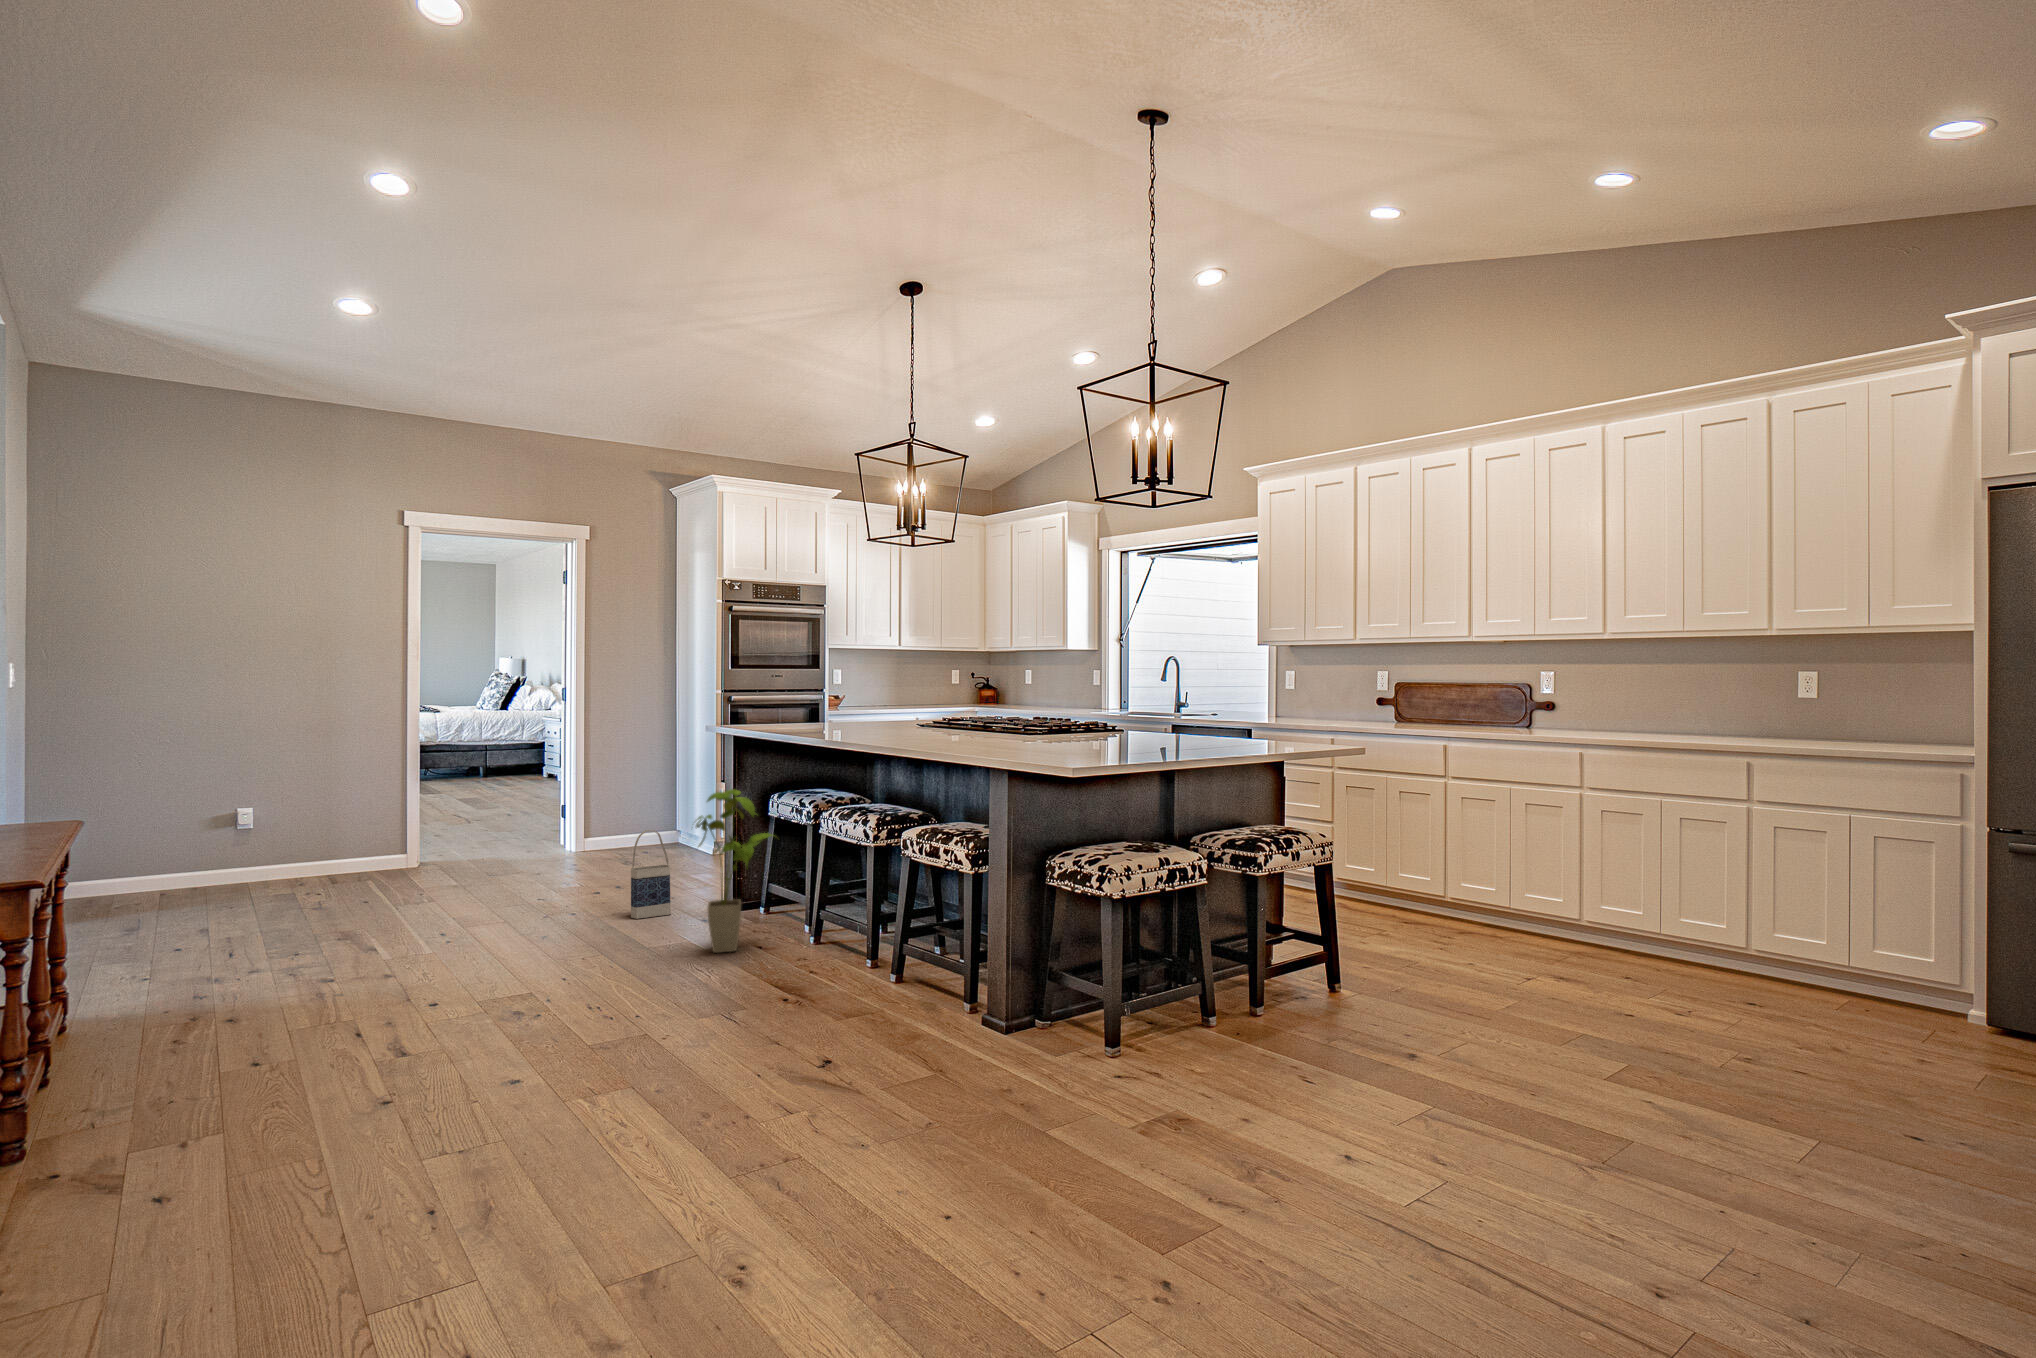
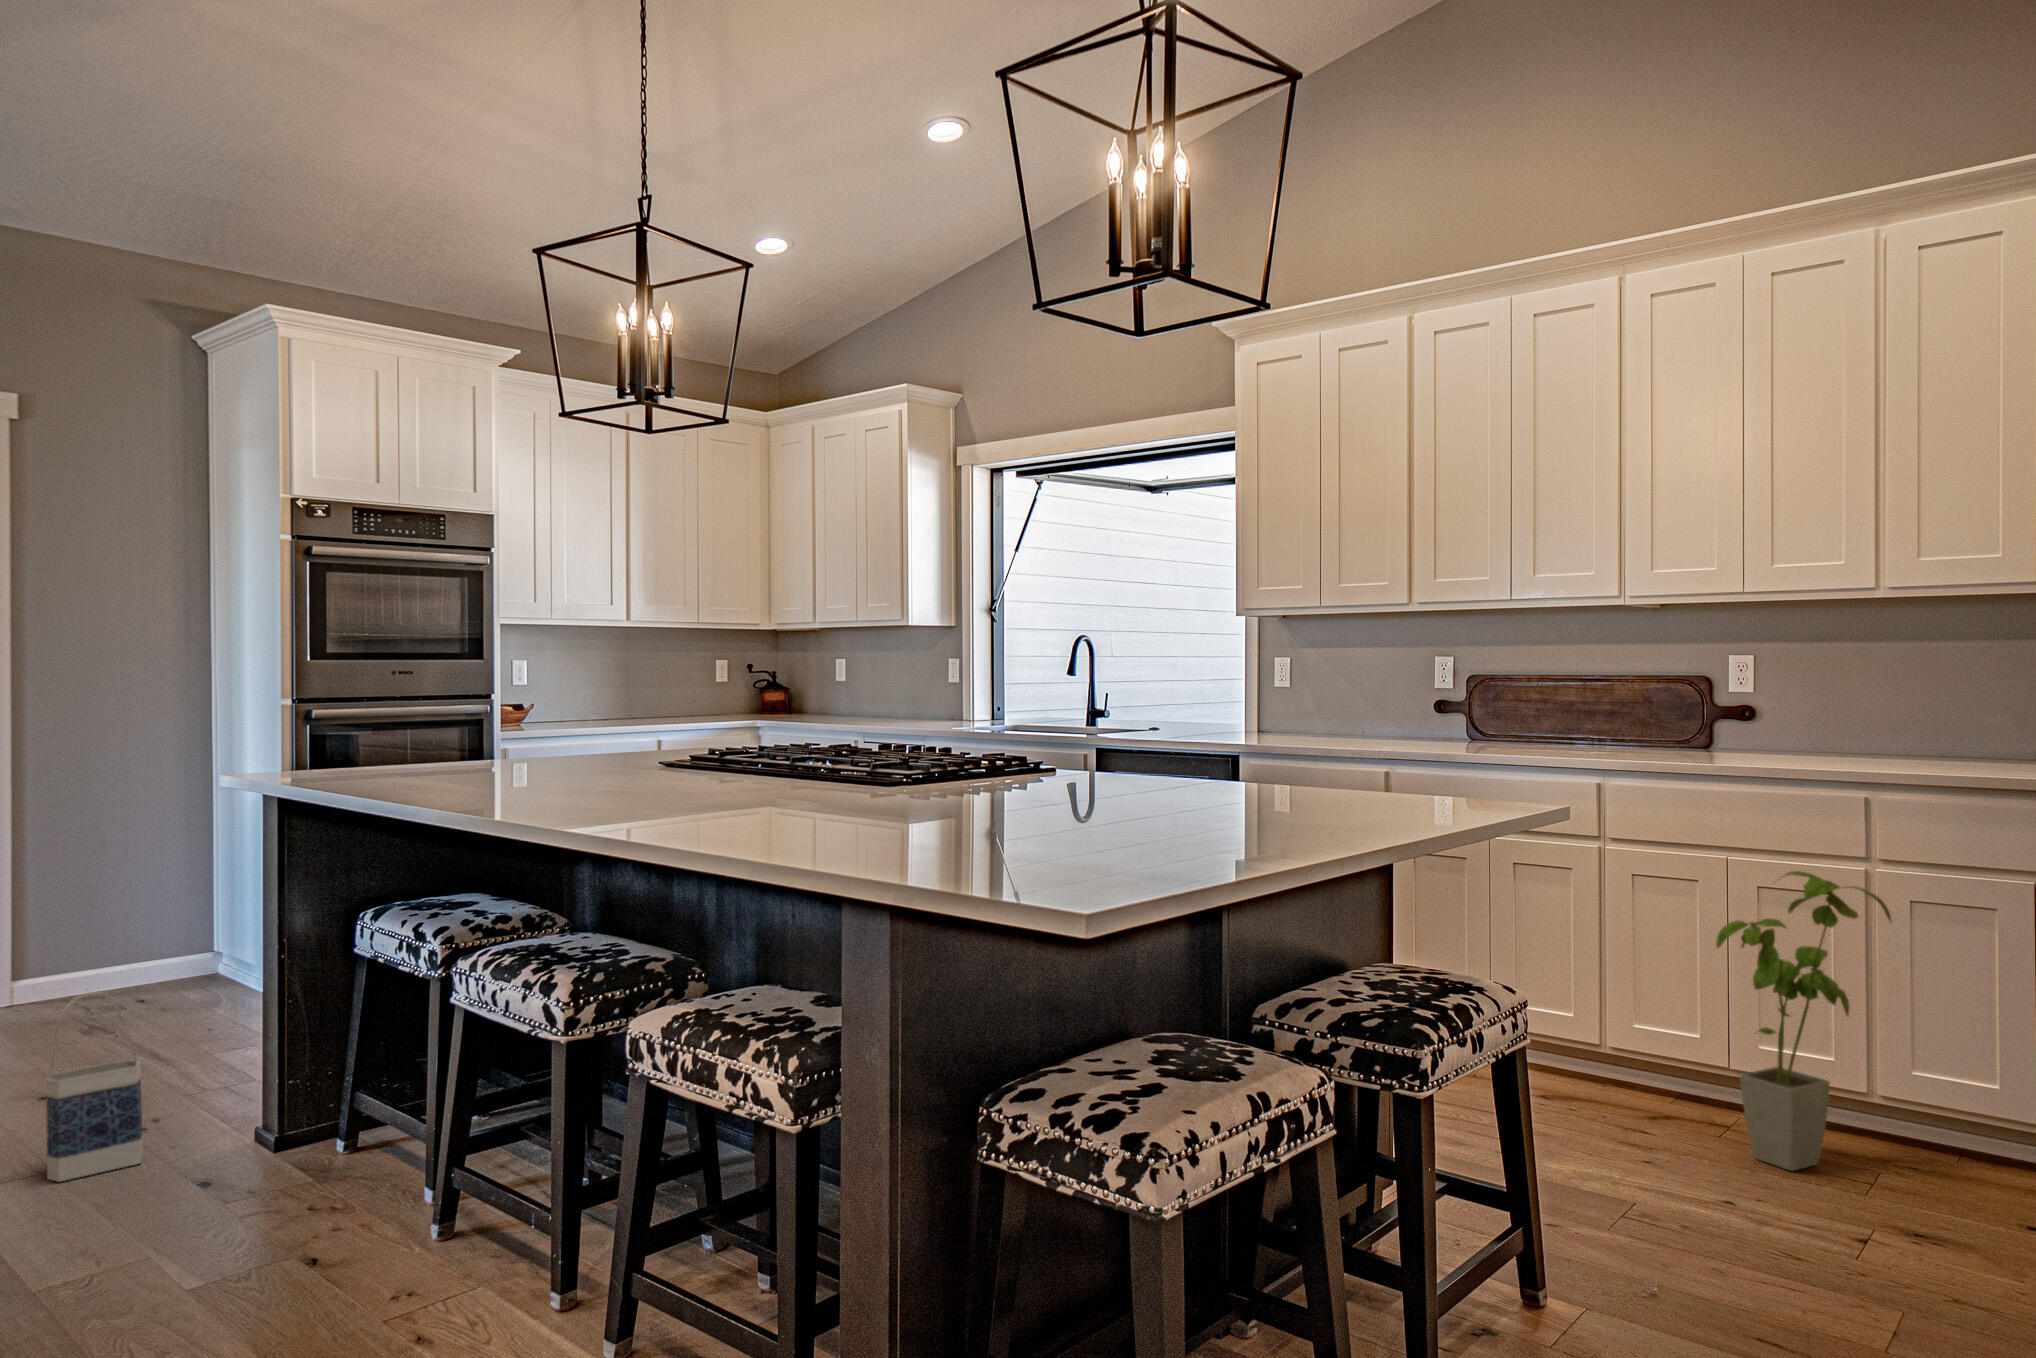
house plant: present [696,789,773,953] -> present [1716,871,1891,1171]

